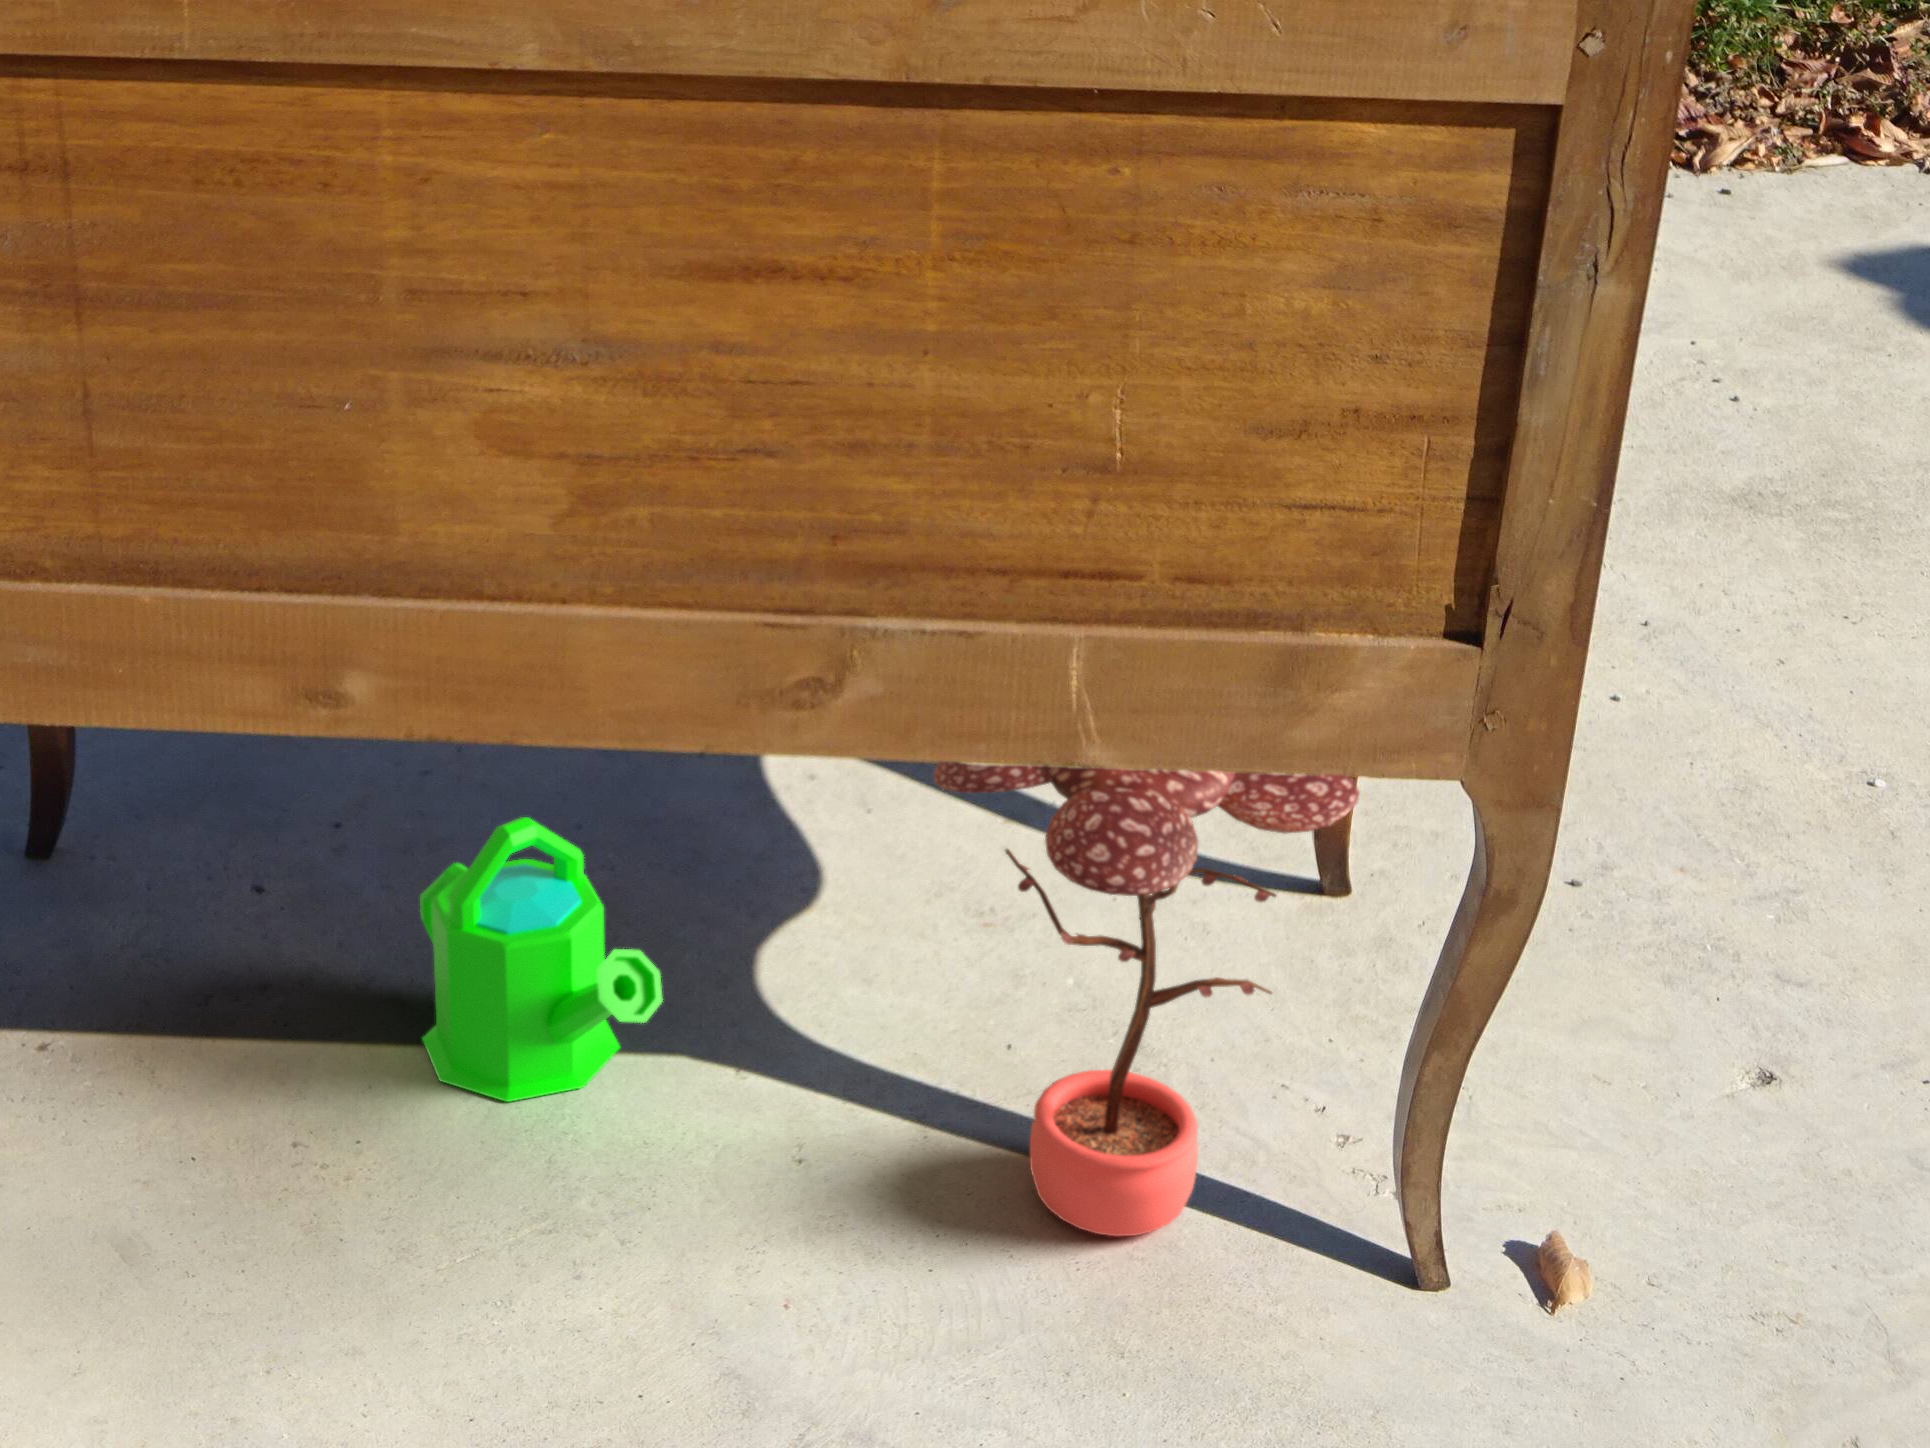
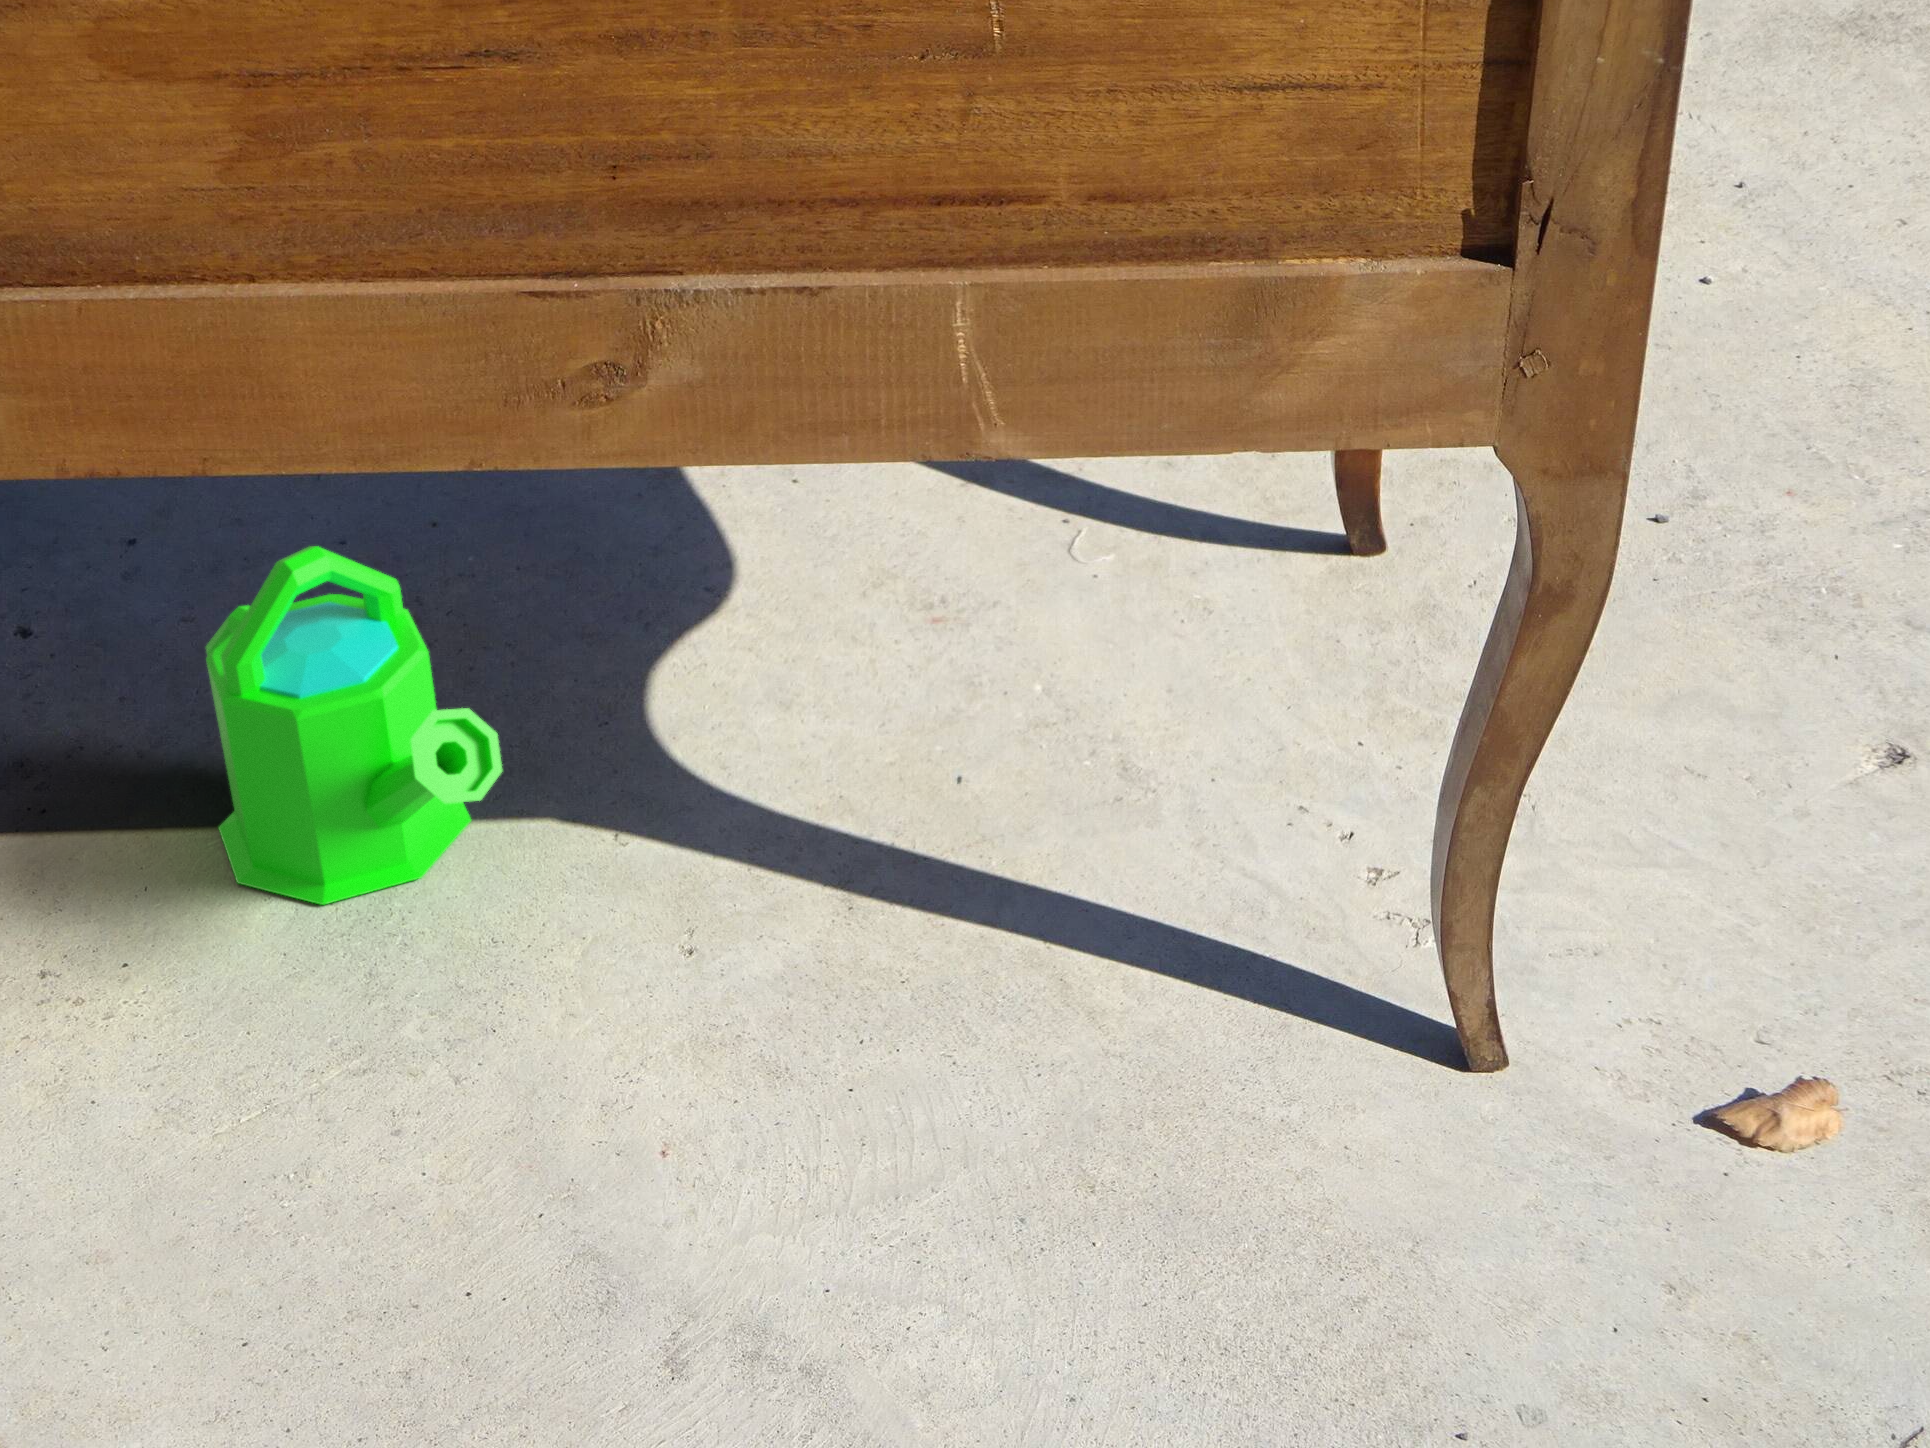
potted plant: present [934,762,1360,1236] -> none [813,334,1367,1027]

